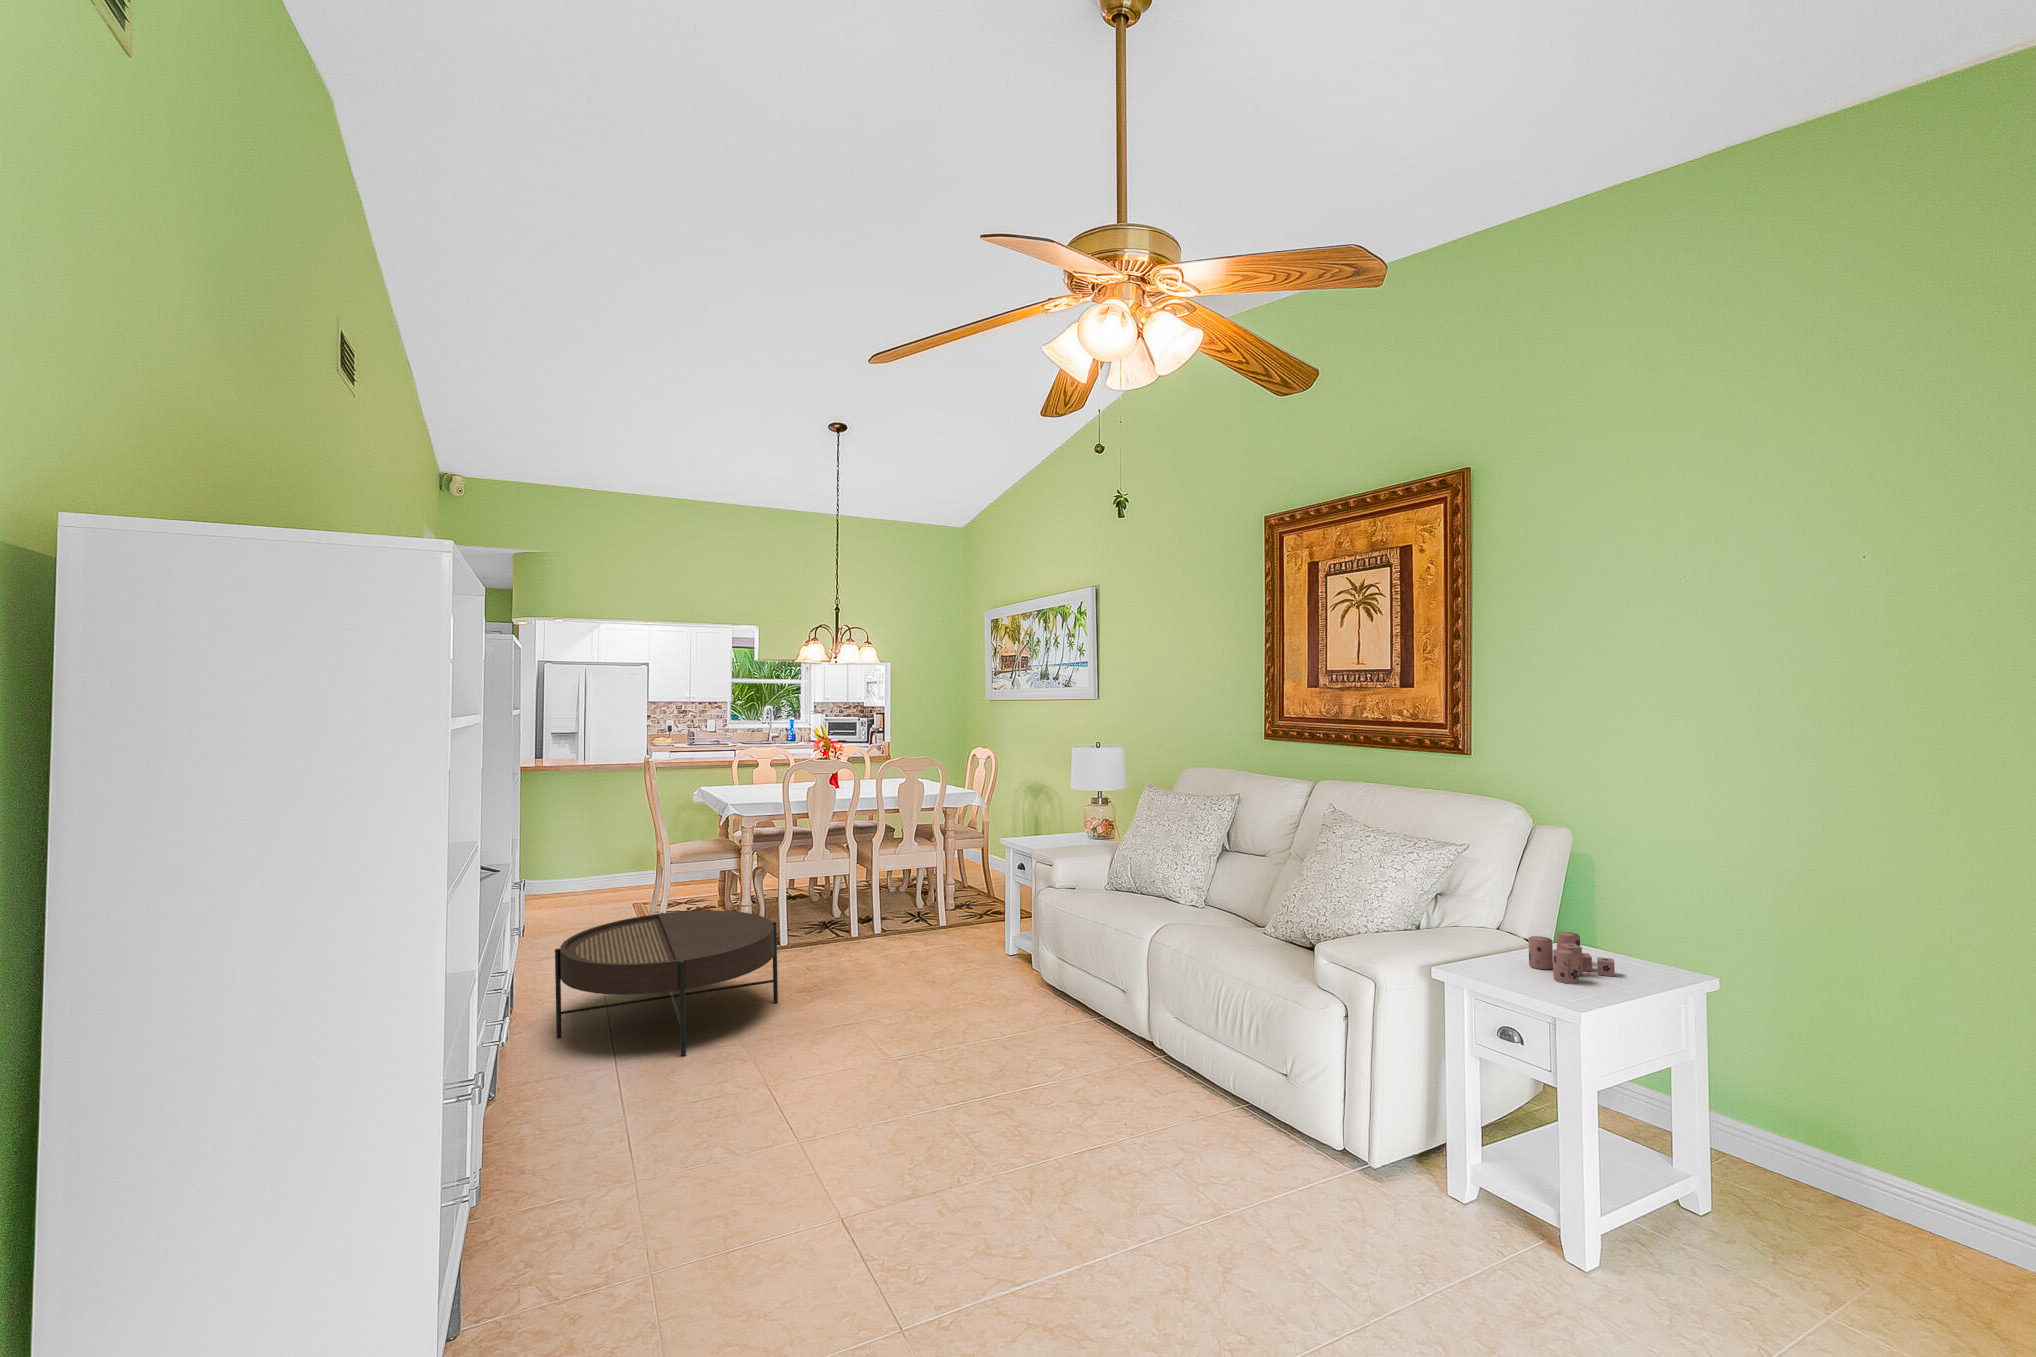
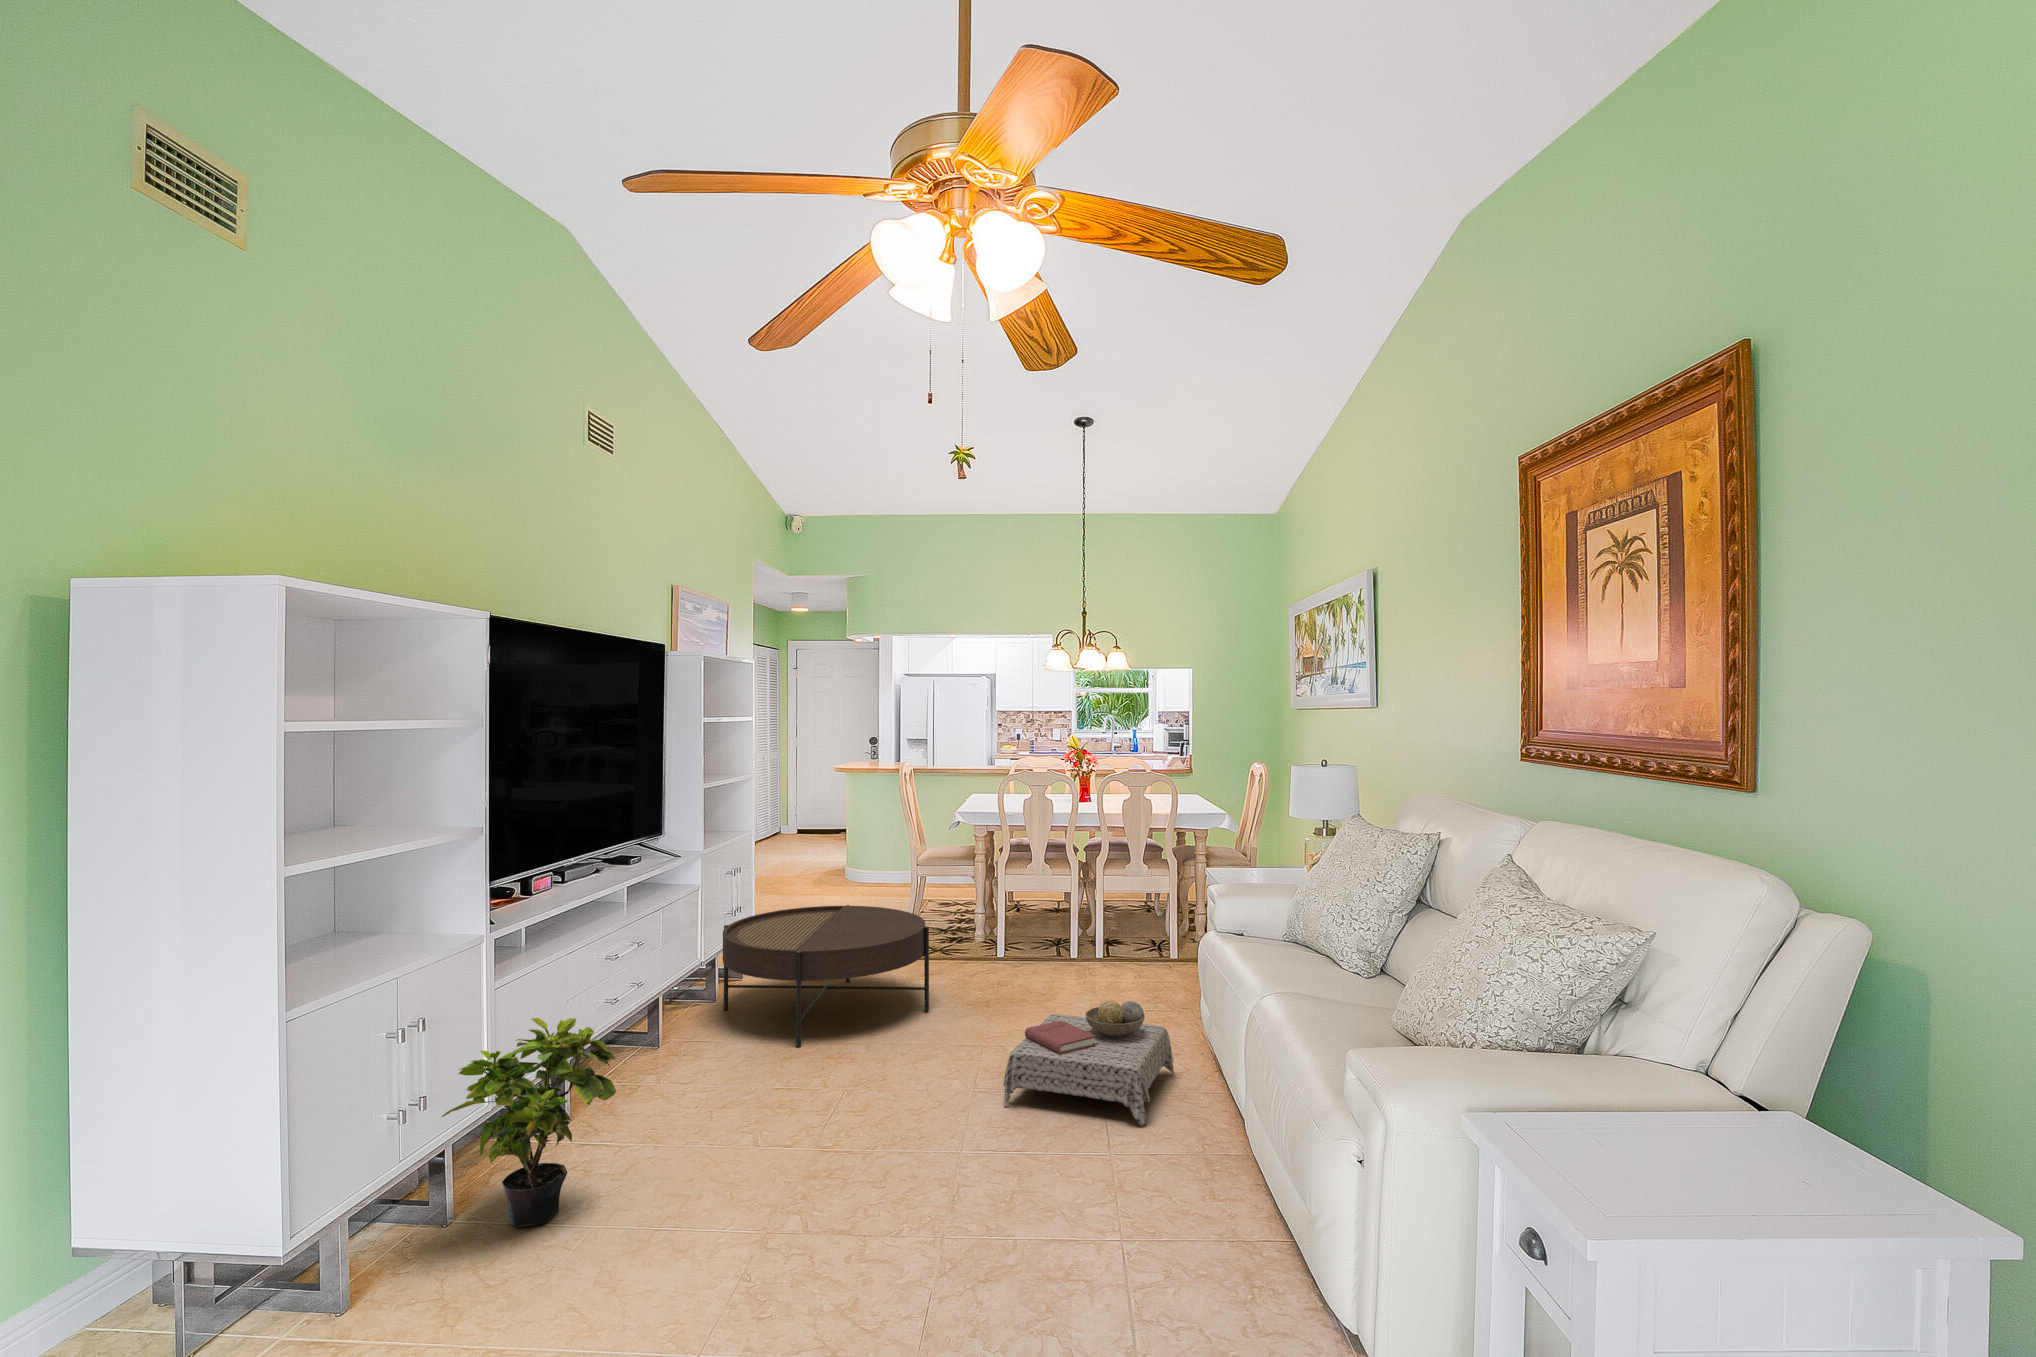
candle: present [1528,932,1615,984] -> none [1669,1091,1823,1191]
ottoman: none [923,956,1056,1063] -> present [1003,1001,1174,1126]
potted plant: none [506,1050,658,1273] -> present [441,1018,616,1227]

